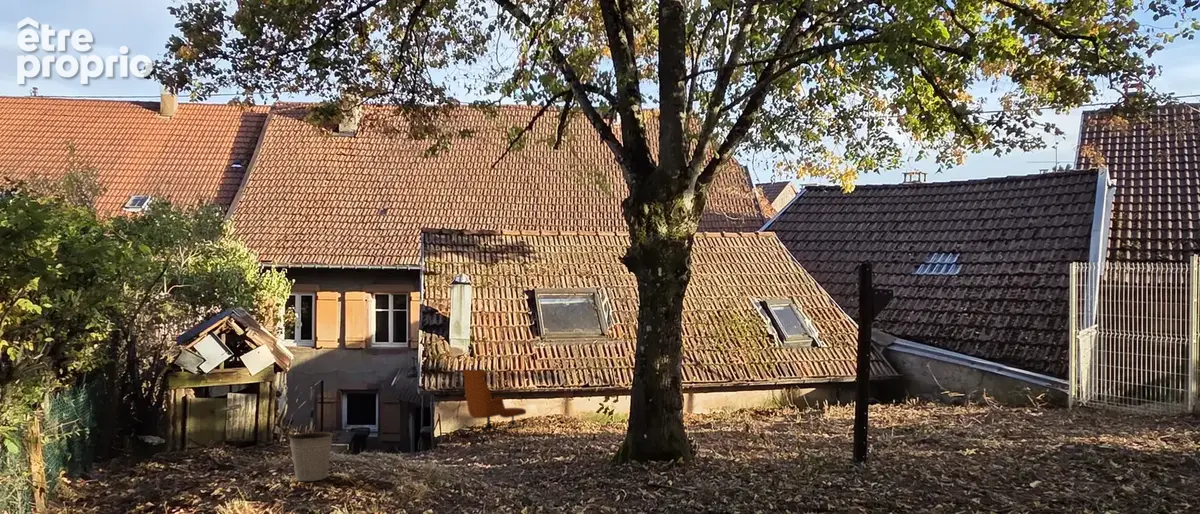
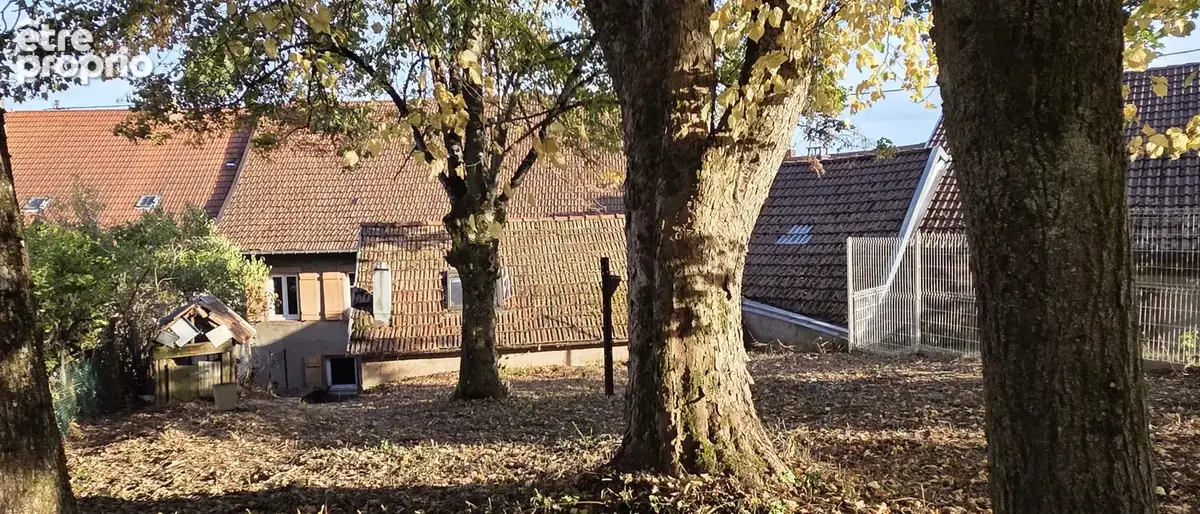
lounge chair: present [463,369,526,434] -> none [377,337,431,386]

